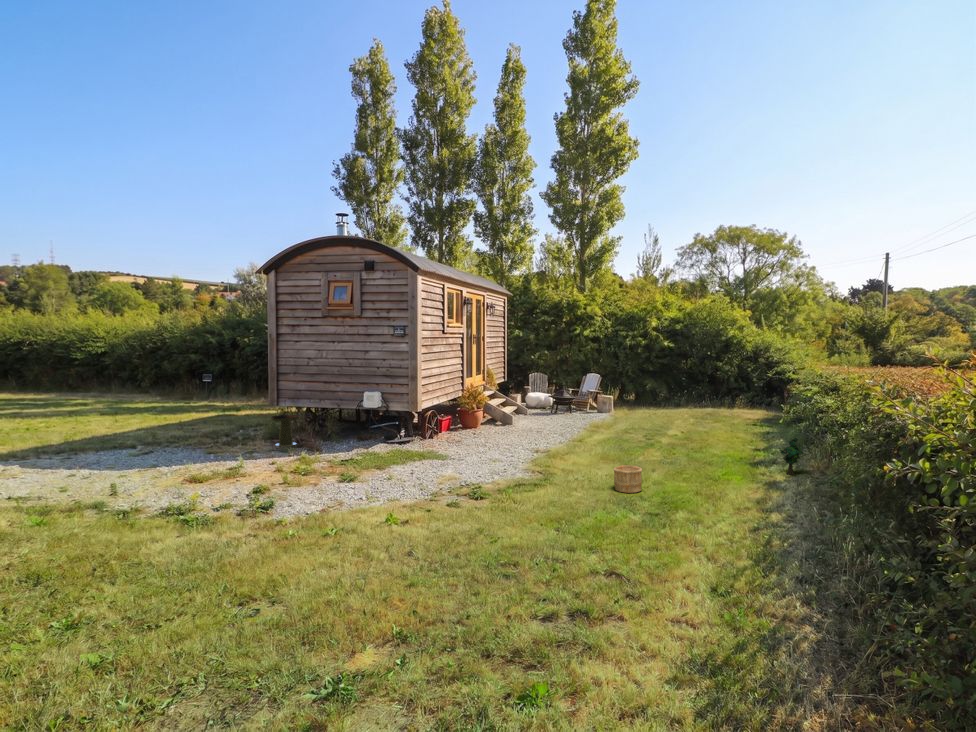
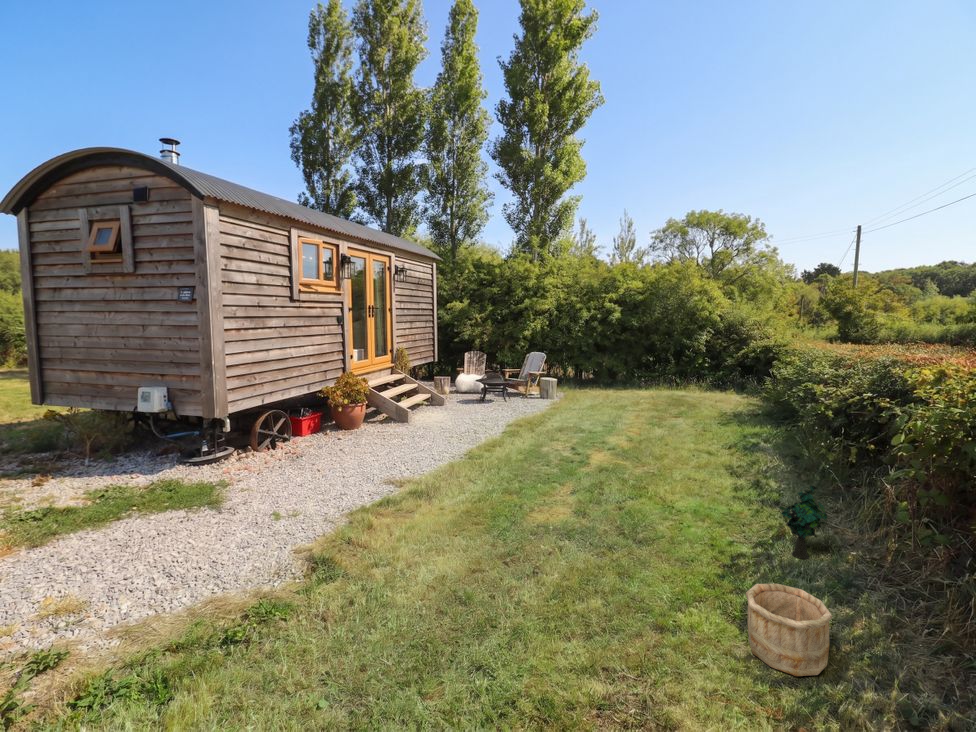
side table: present [271,415,300,446] -> none [14,417,70,465]
wooden bucket: present [613,465,642,493] -> present [746,584,832,676]

